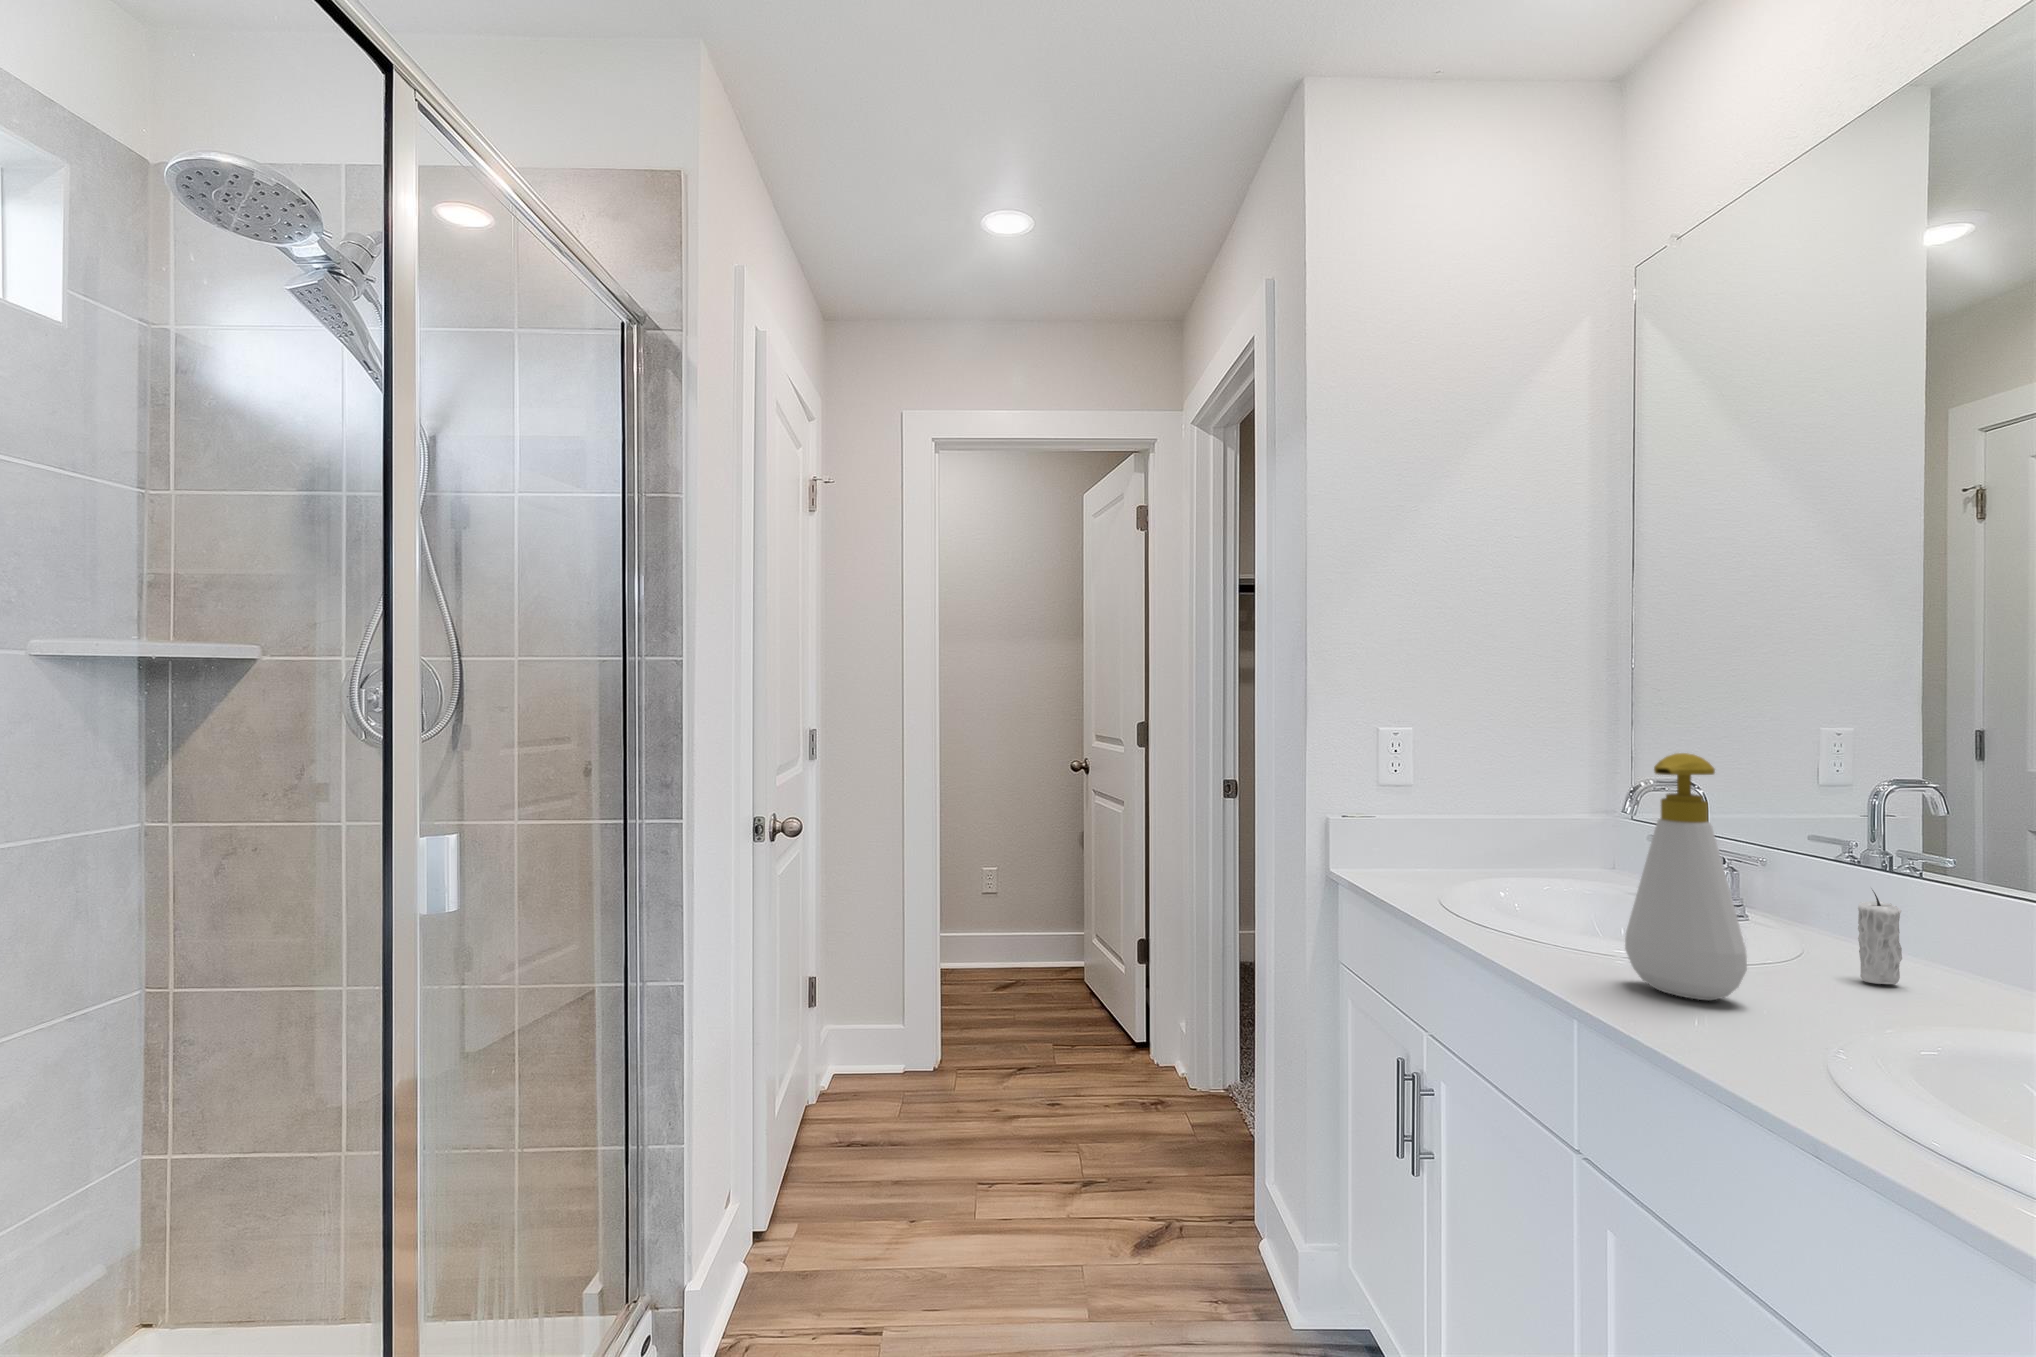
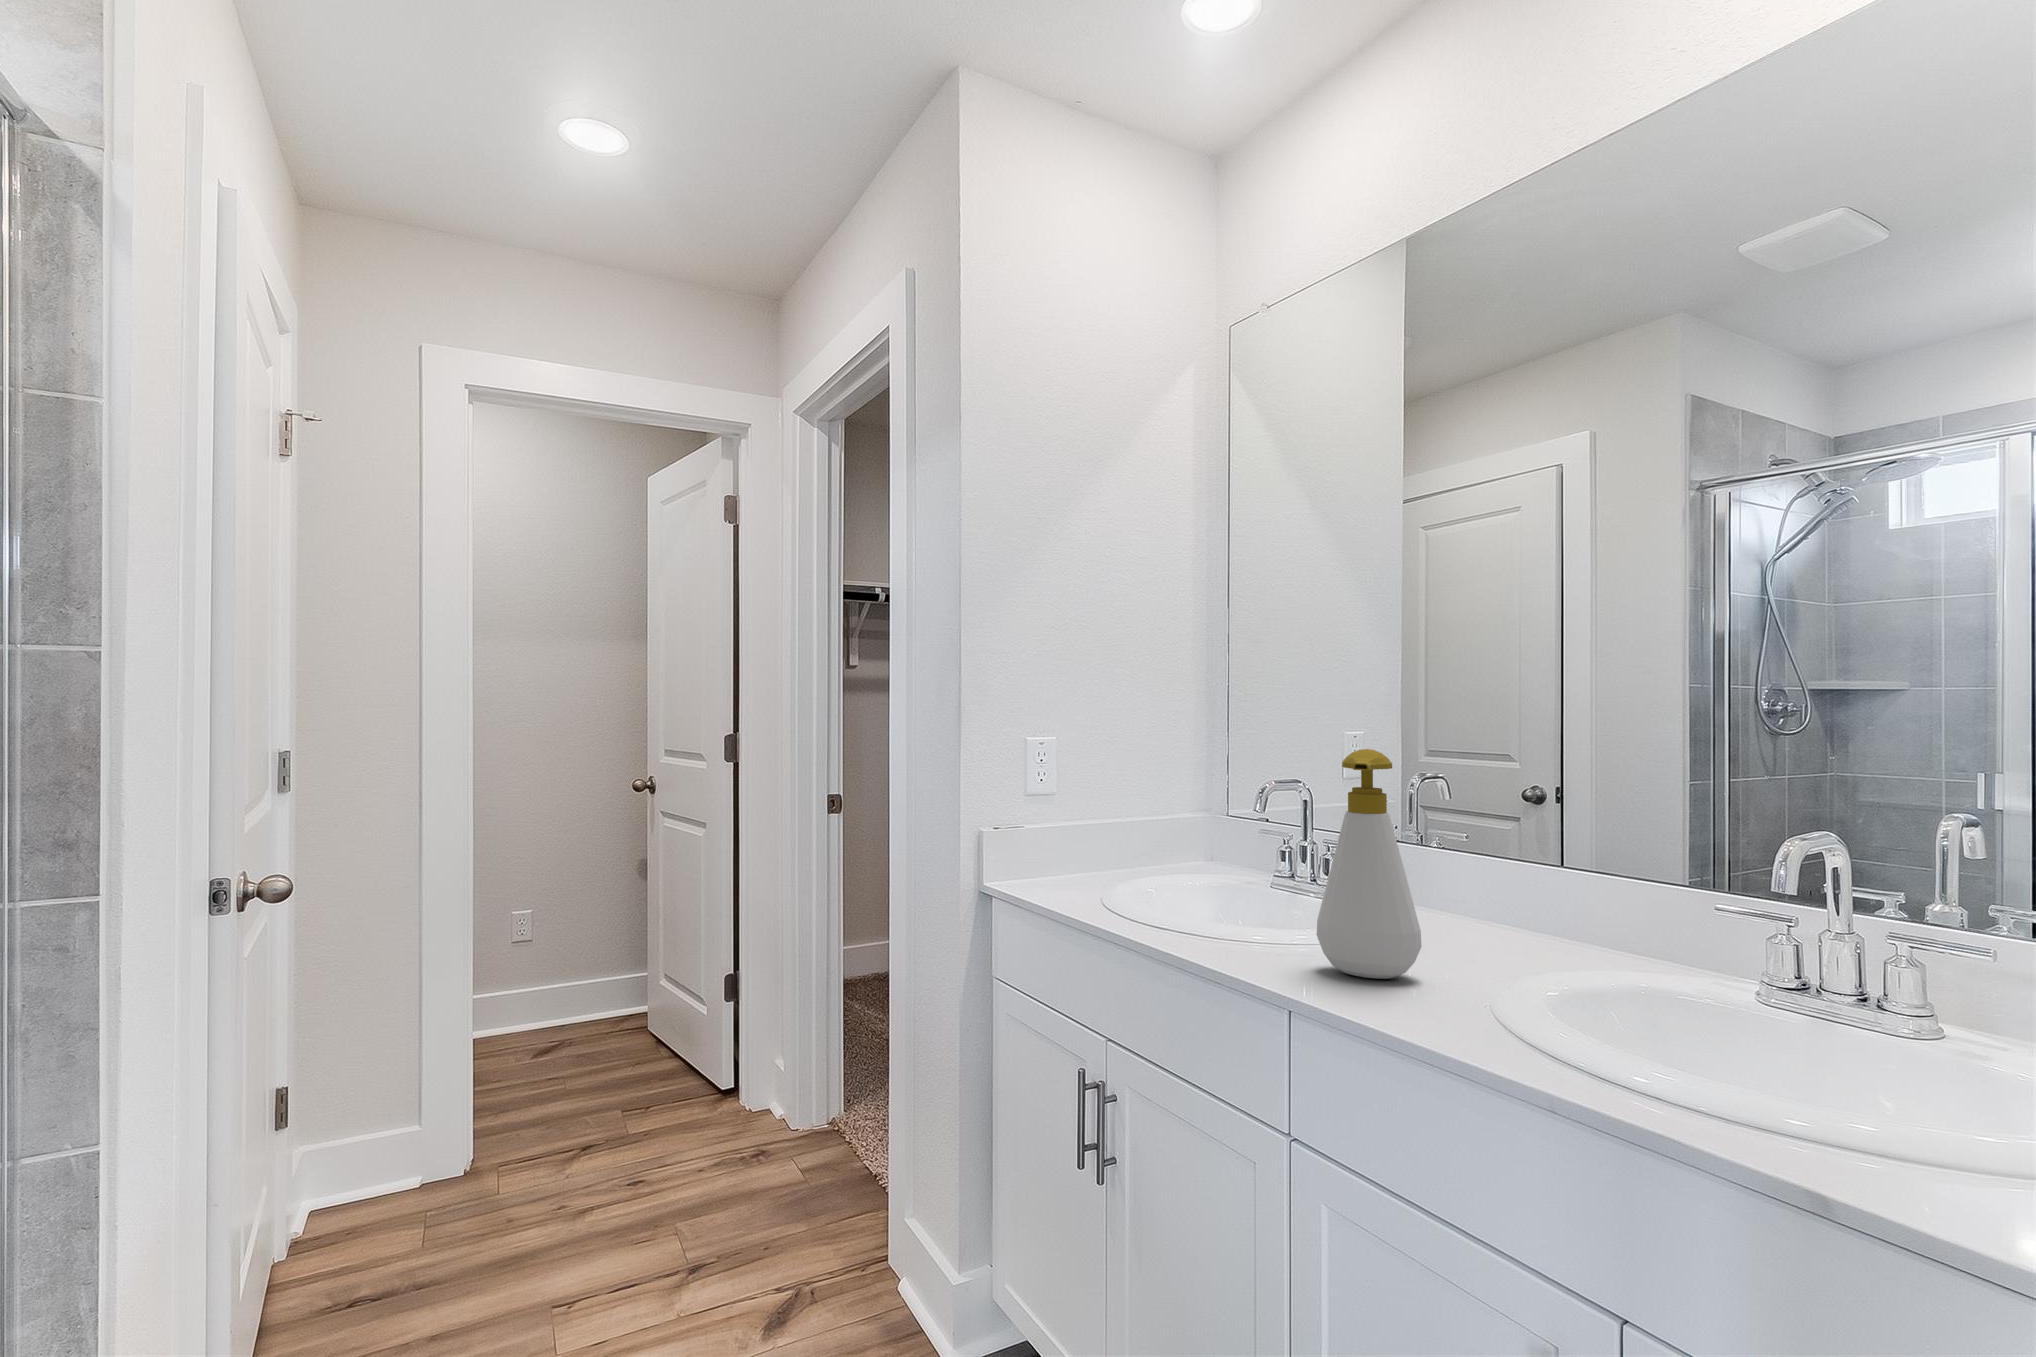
candle: present [1858,890,1902,984] -> none [1463,859,1493,943]

